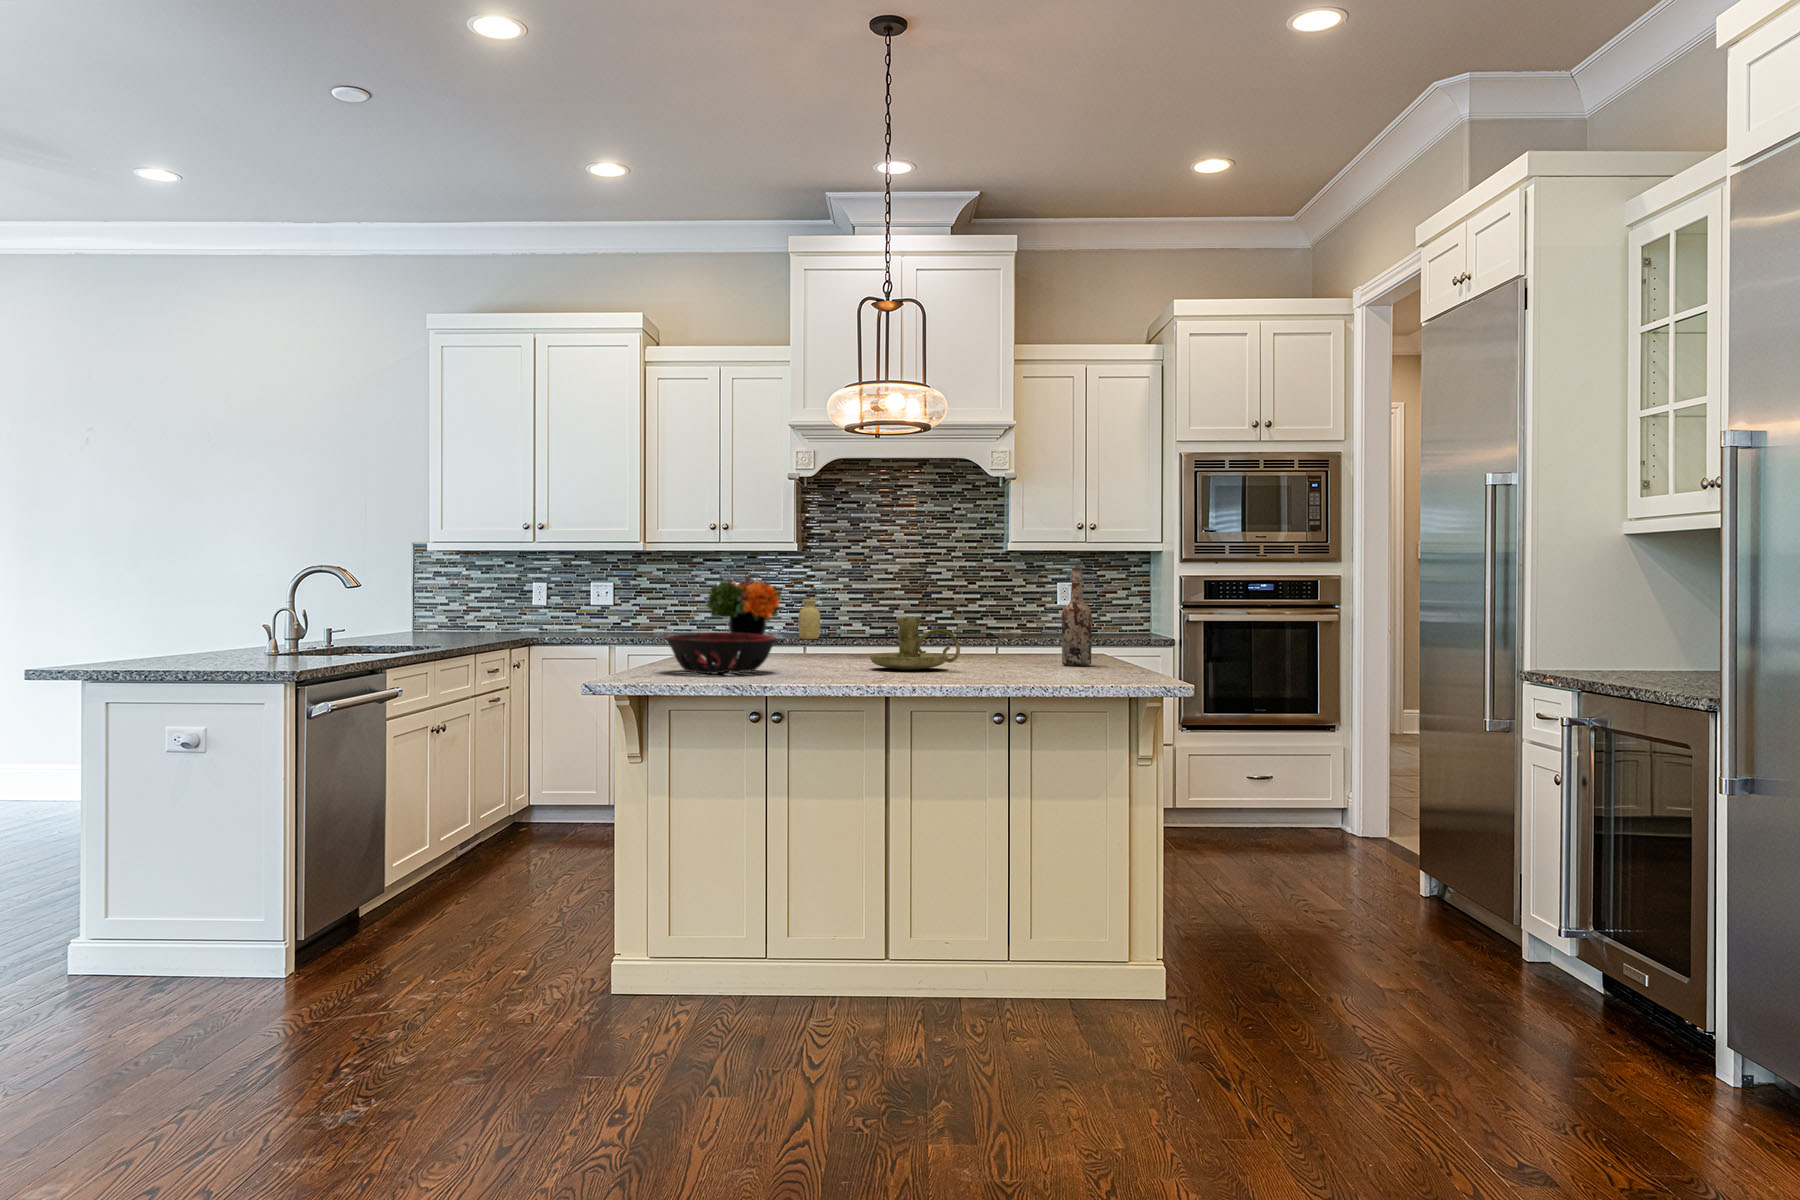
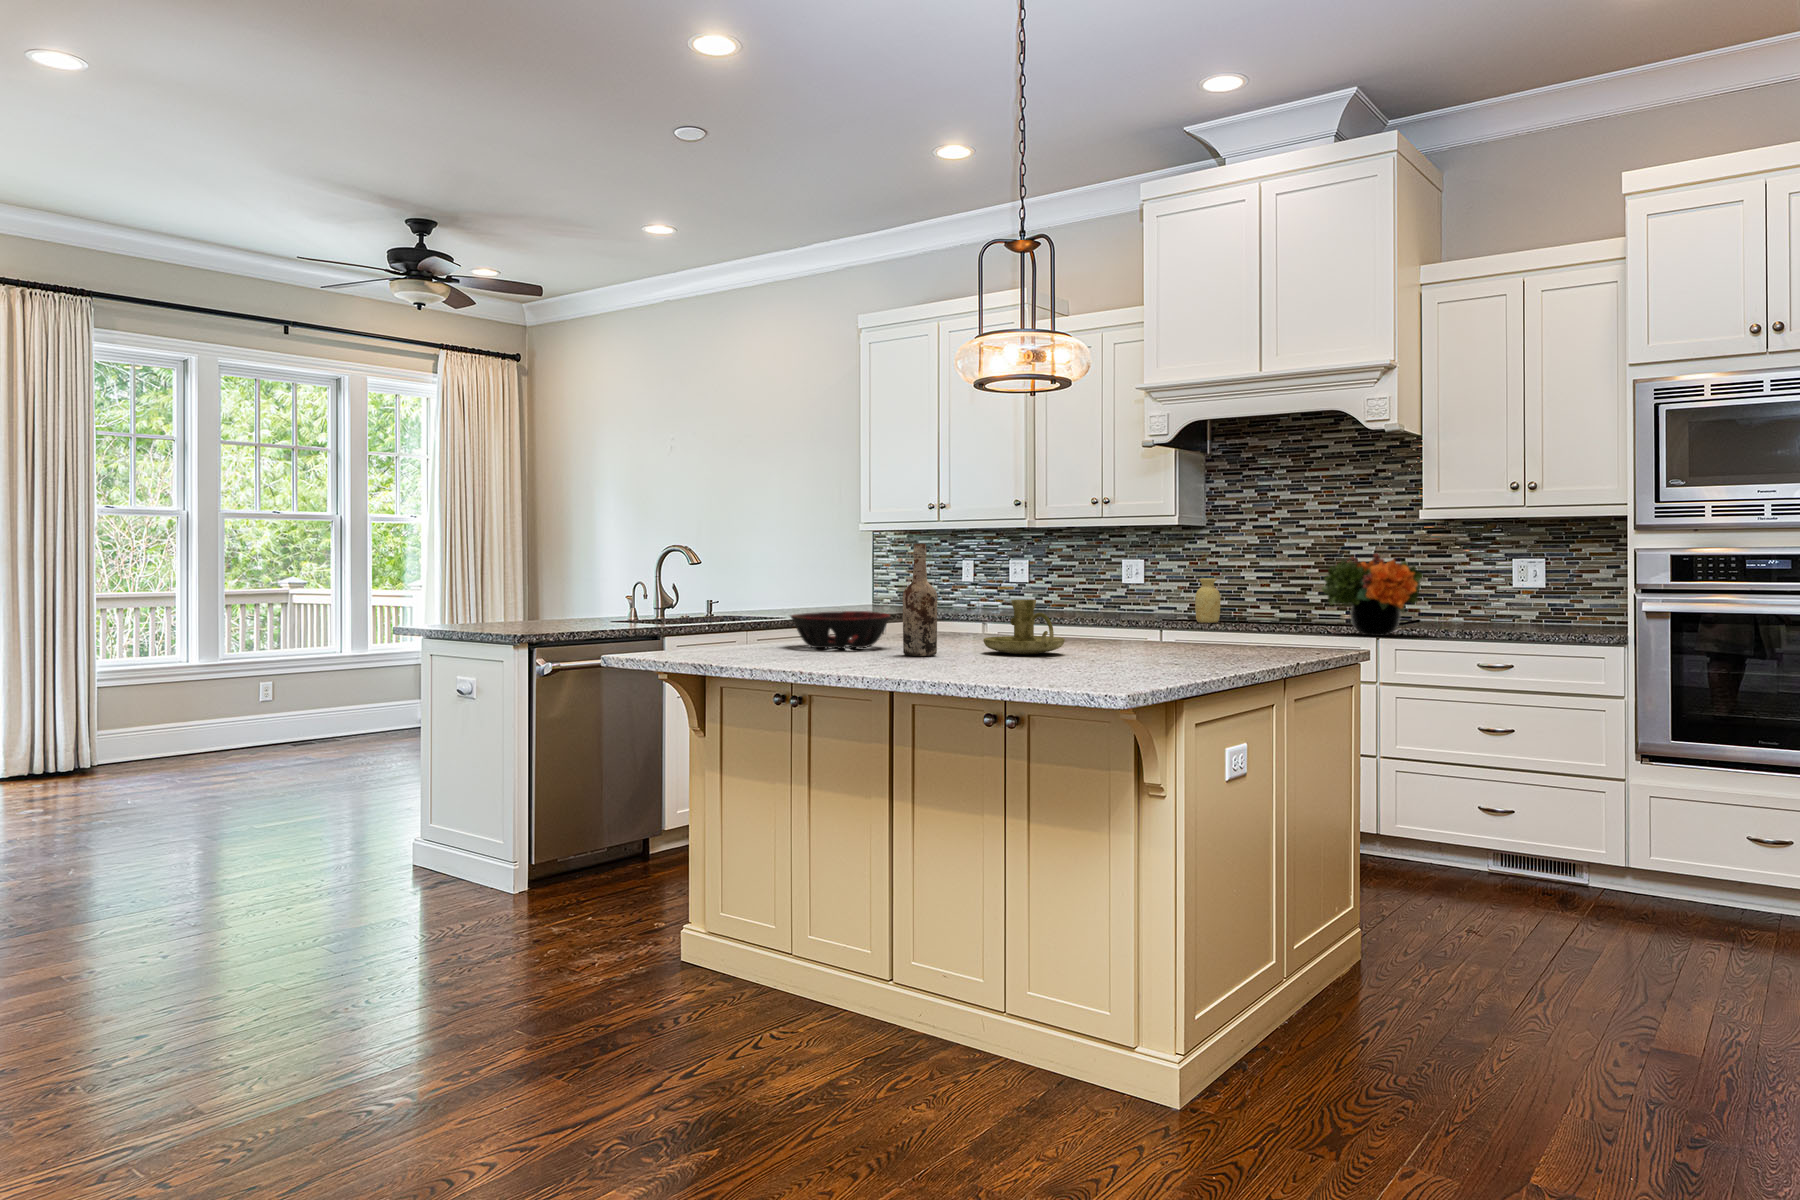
wine bottle: present [1062,569,1092,666] -> present [903,544,937,656]
flower arrangement: present [706,576,781,635] -> present [1322,553,1423,636]

